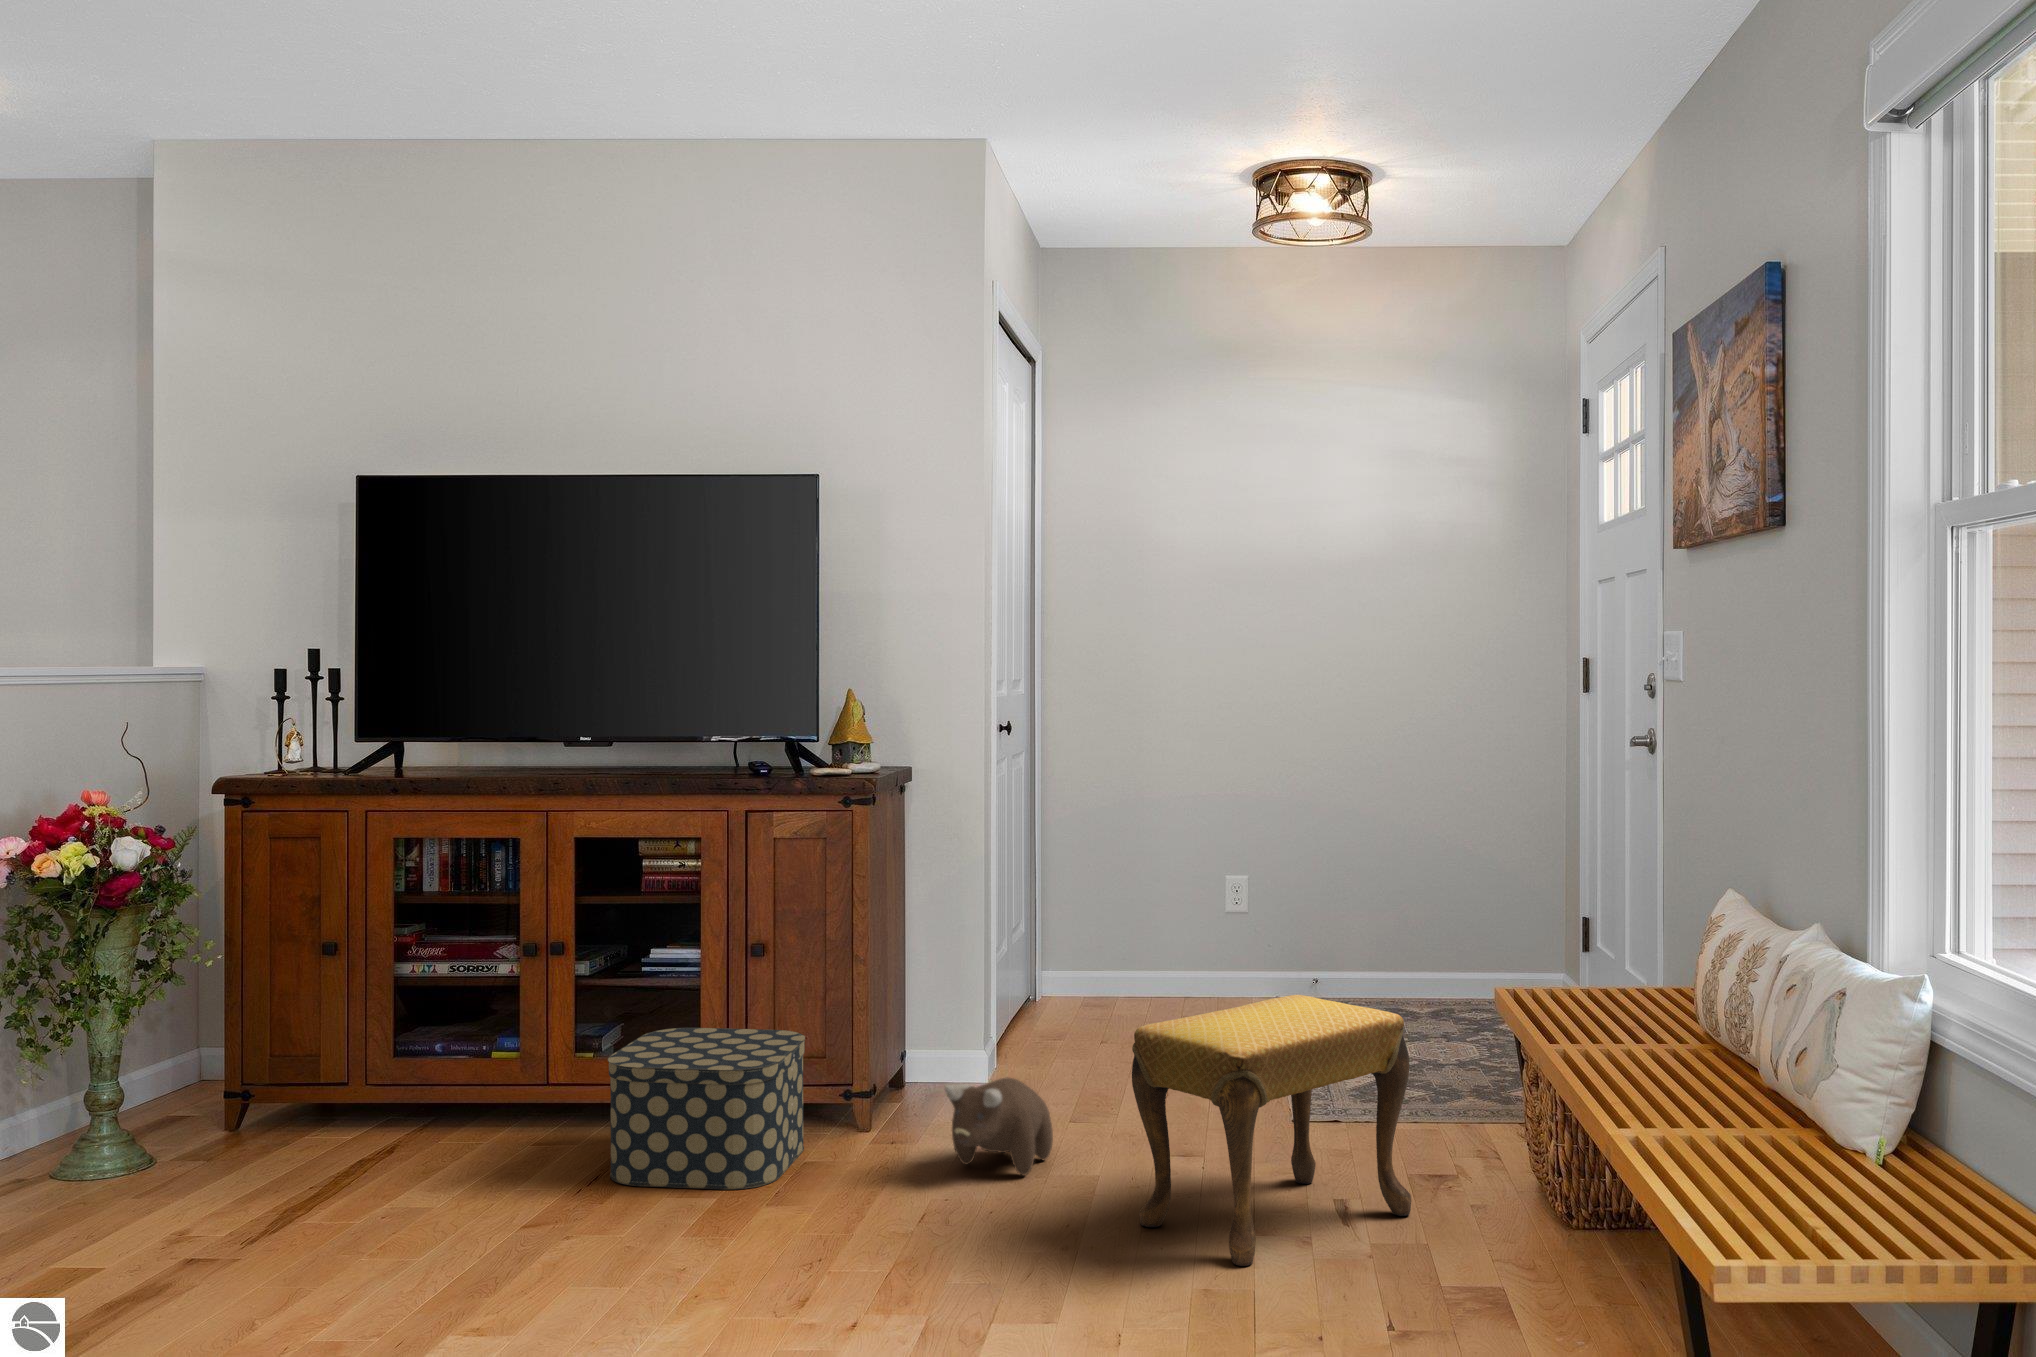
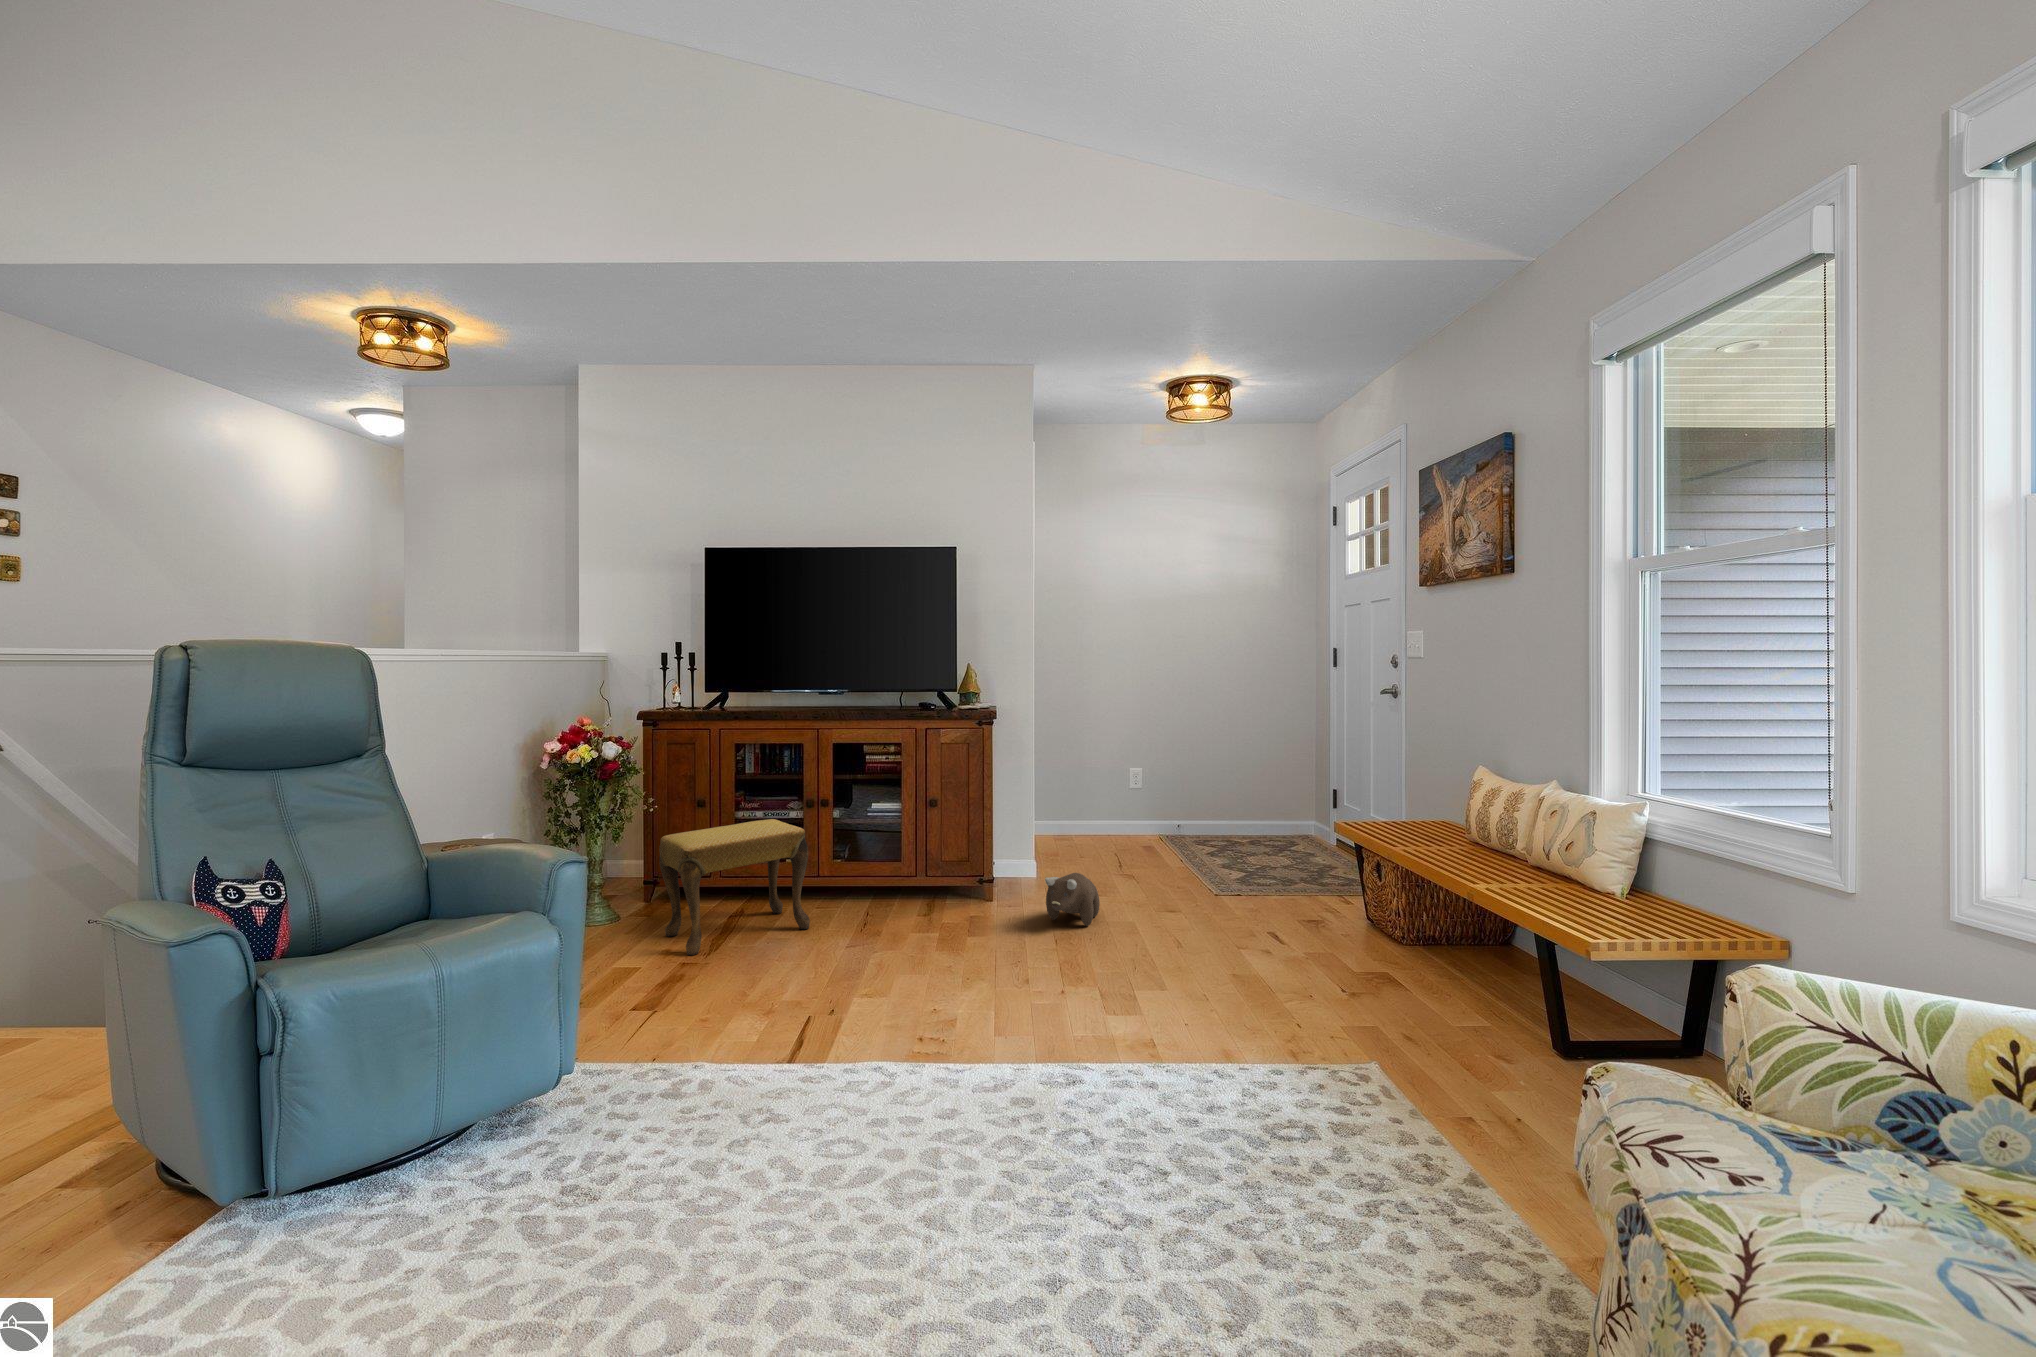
footstool: present [1132,995,1412,1266] -> present [659,819,810,955]
storage box: present [608,1028,805,1189] -> none [860,847,963,936]

